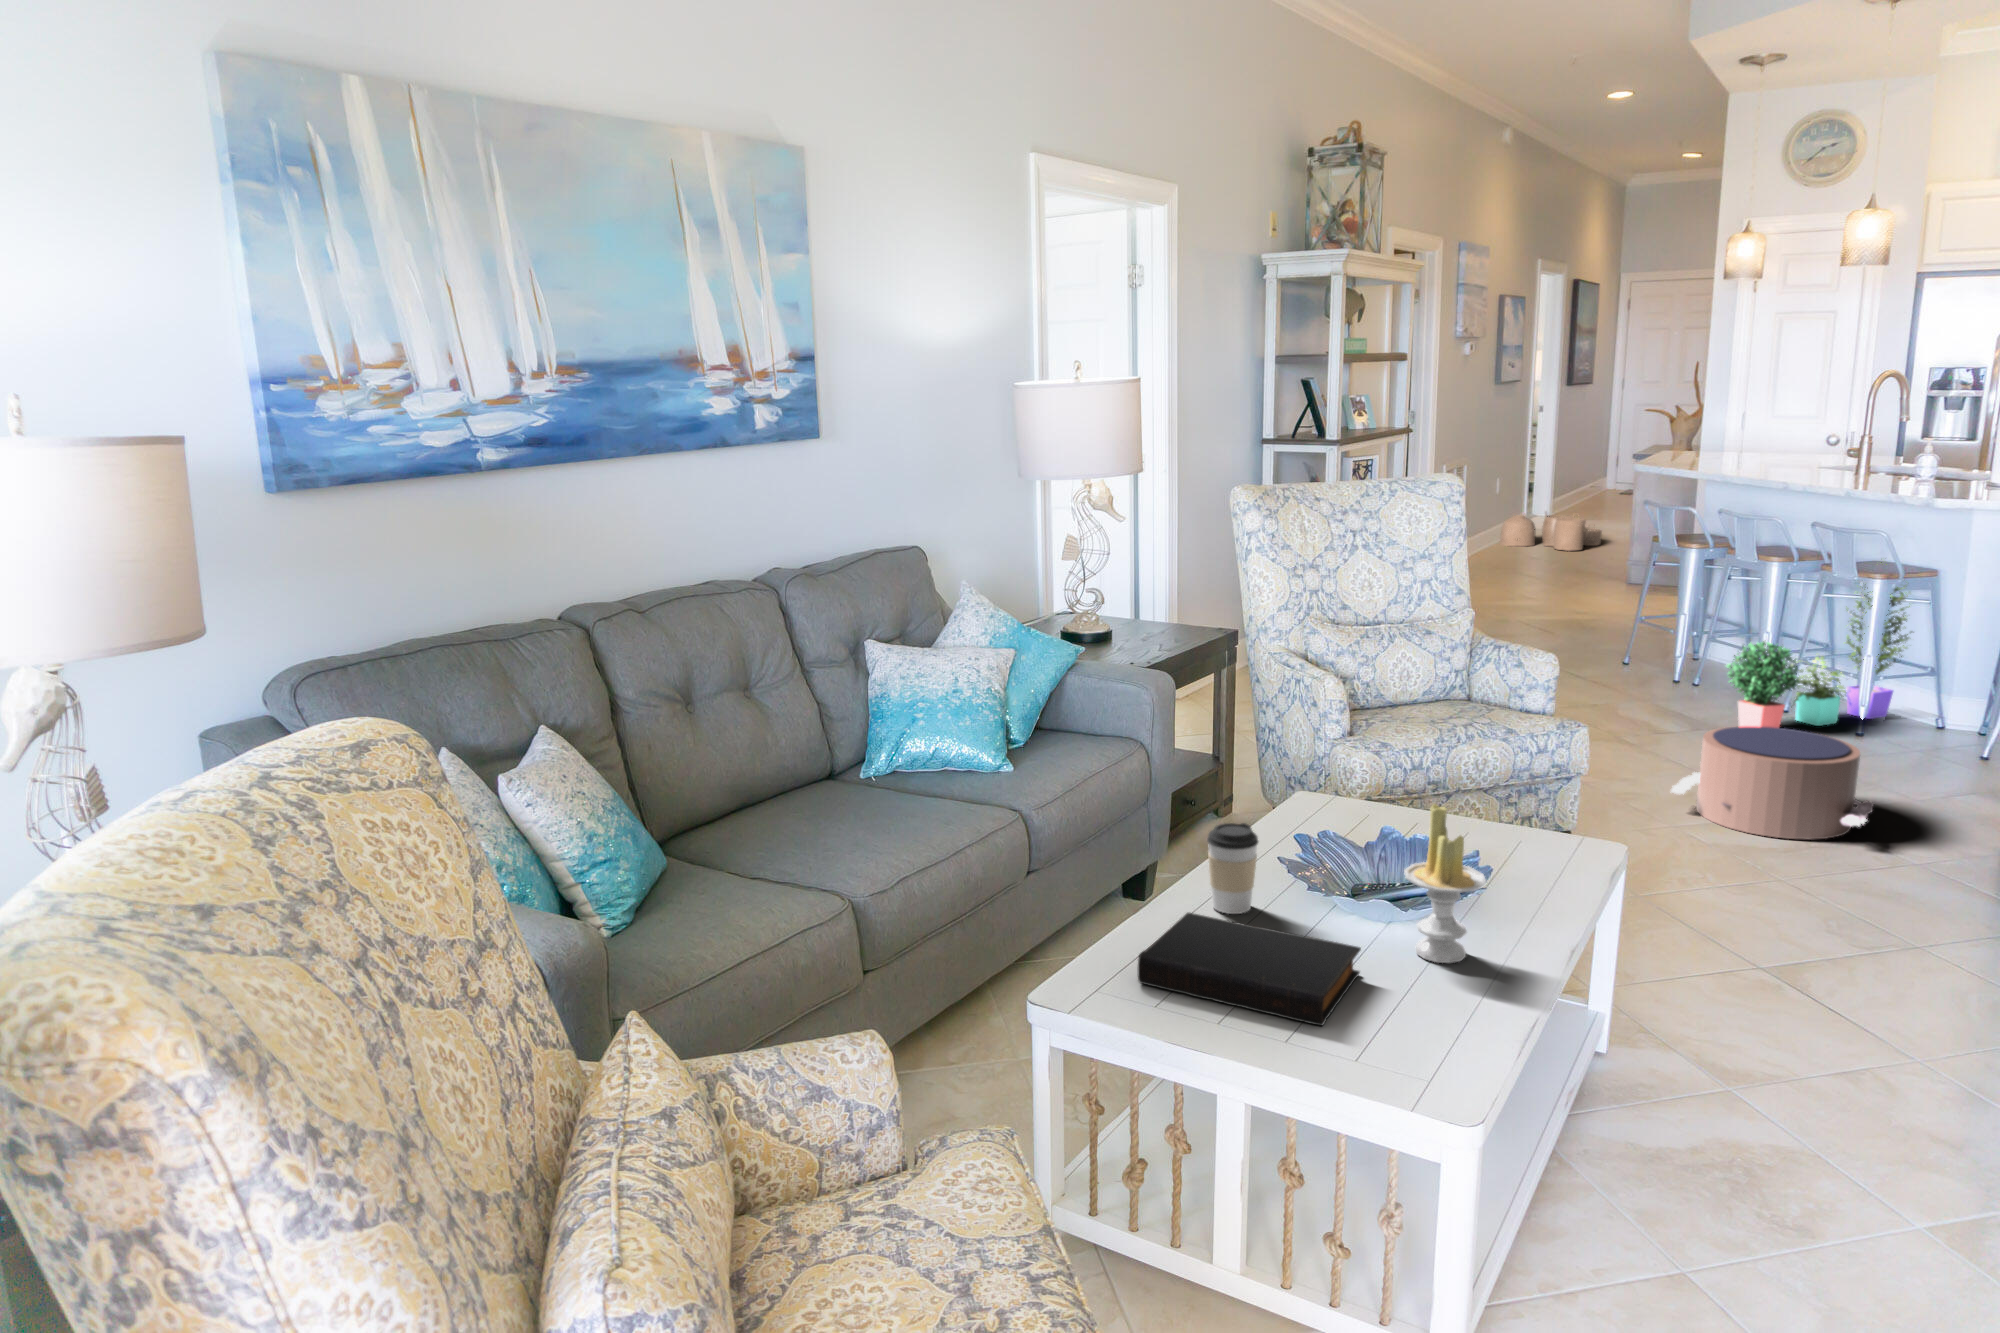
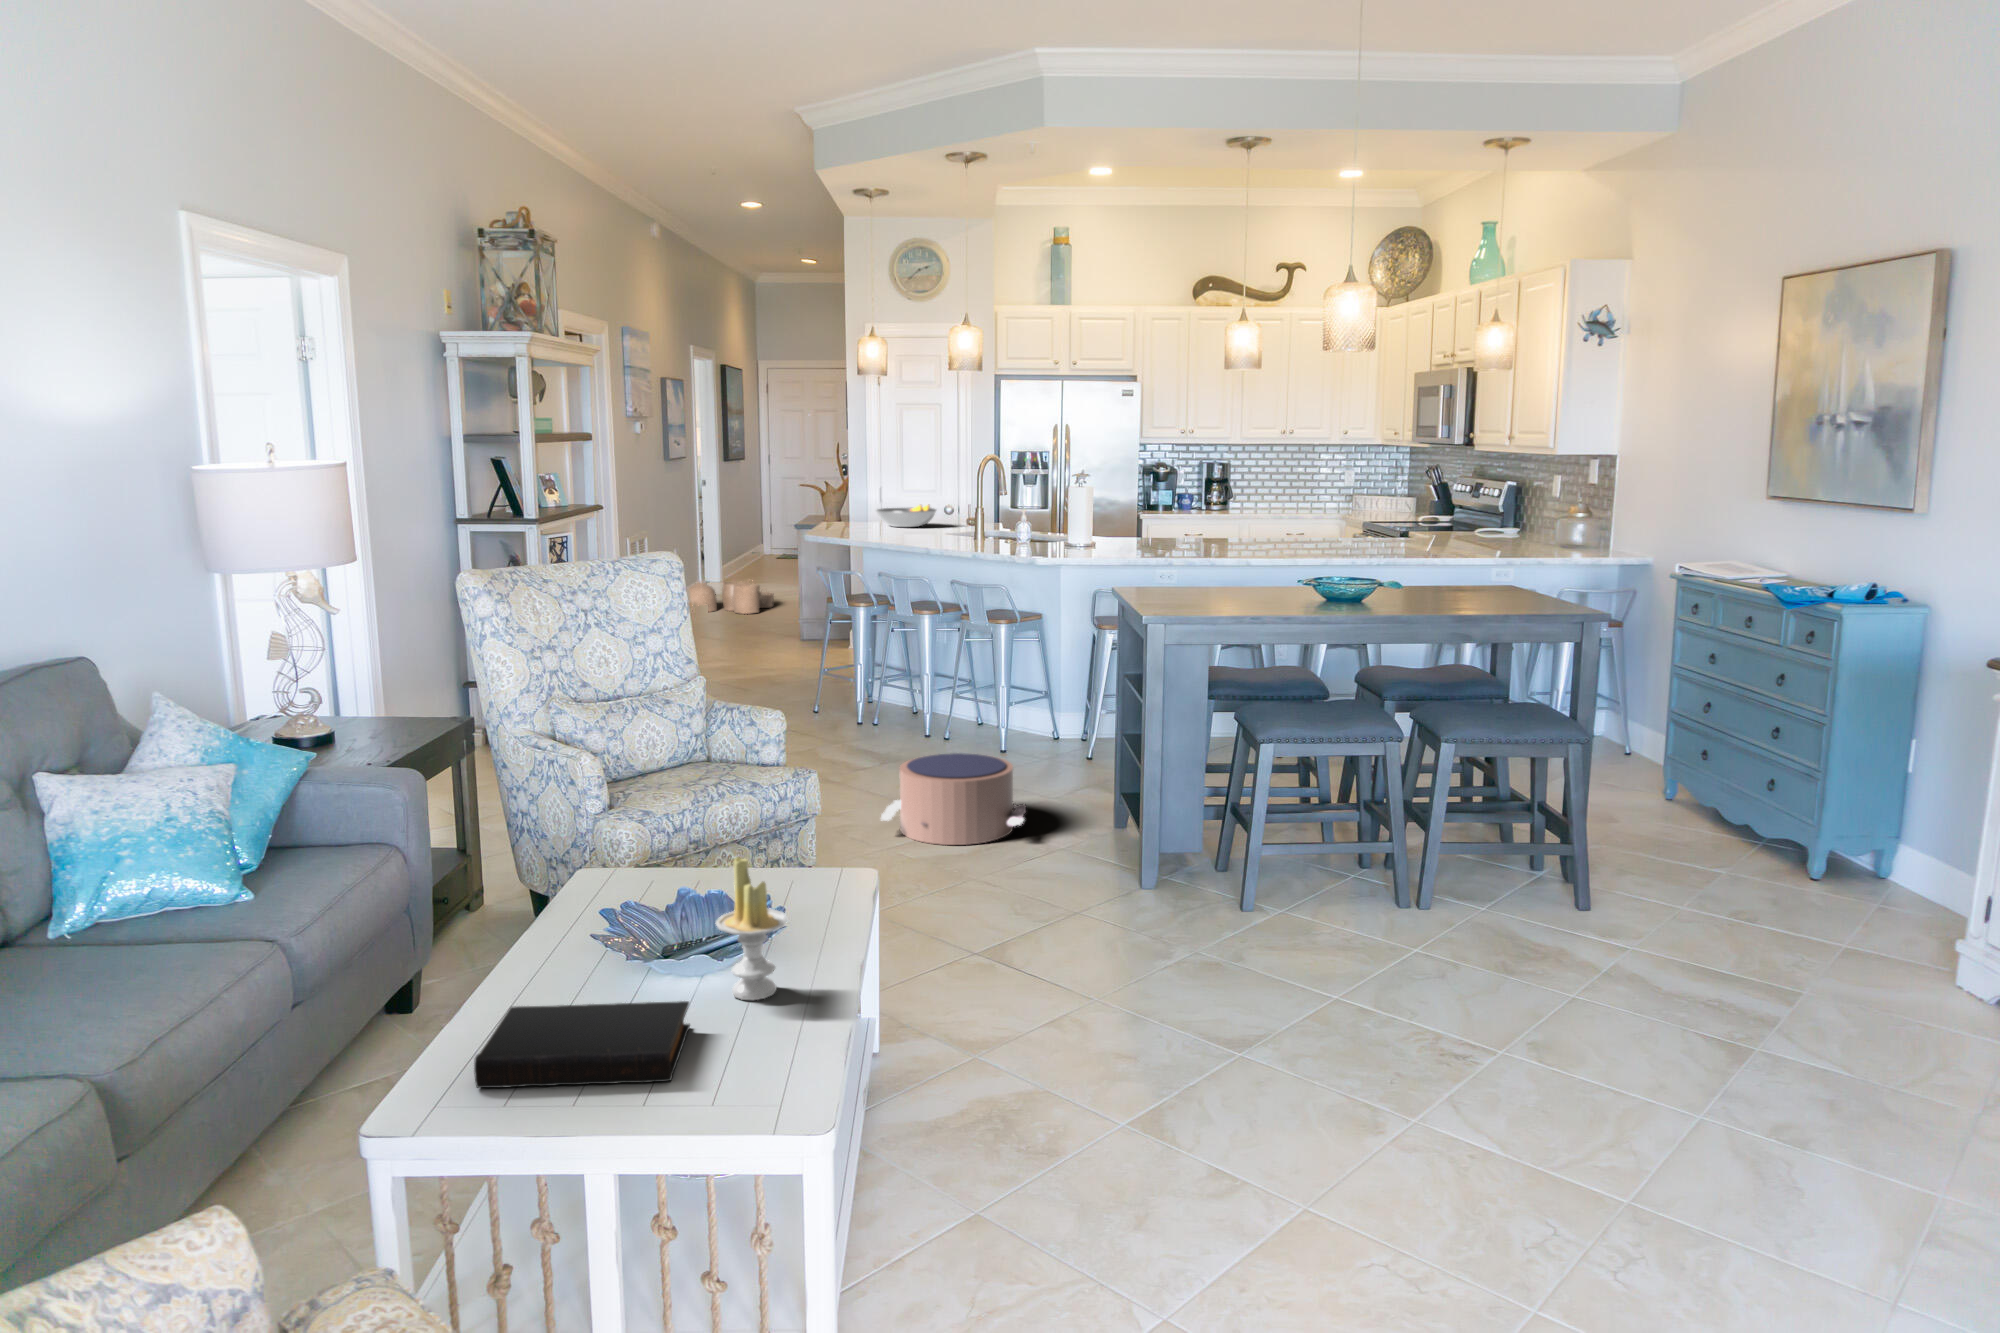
fruit bowl: none [1730,432,1813,458] -> present [877,505,936,527]
potted plant: present [1726,562,1910,728] -> none [902,607,1030,761]
coffee cup: present [1207,823,1258,914] -> none [517,907,570,1001]

